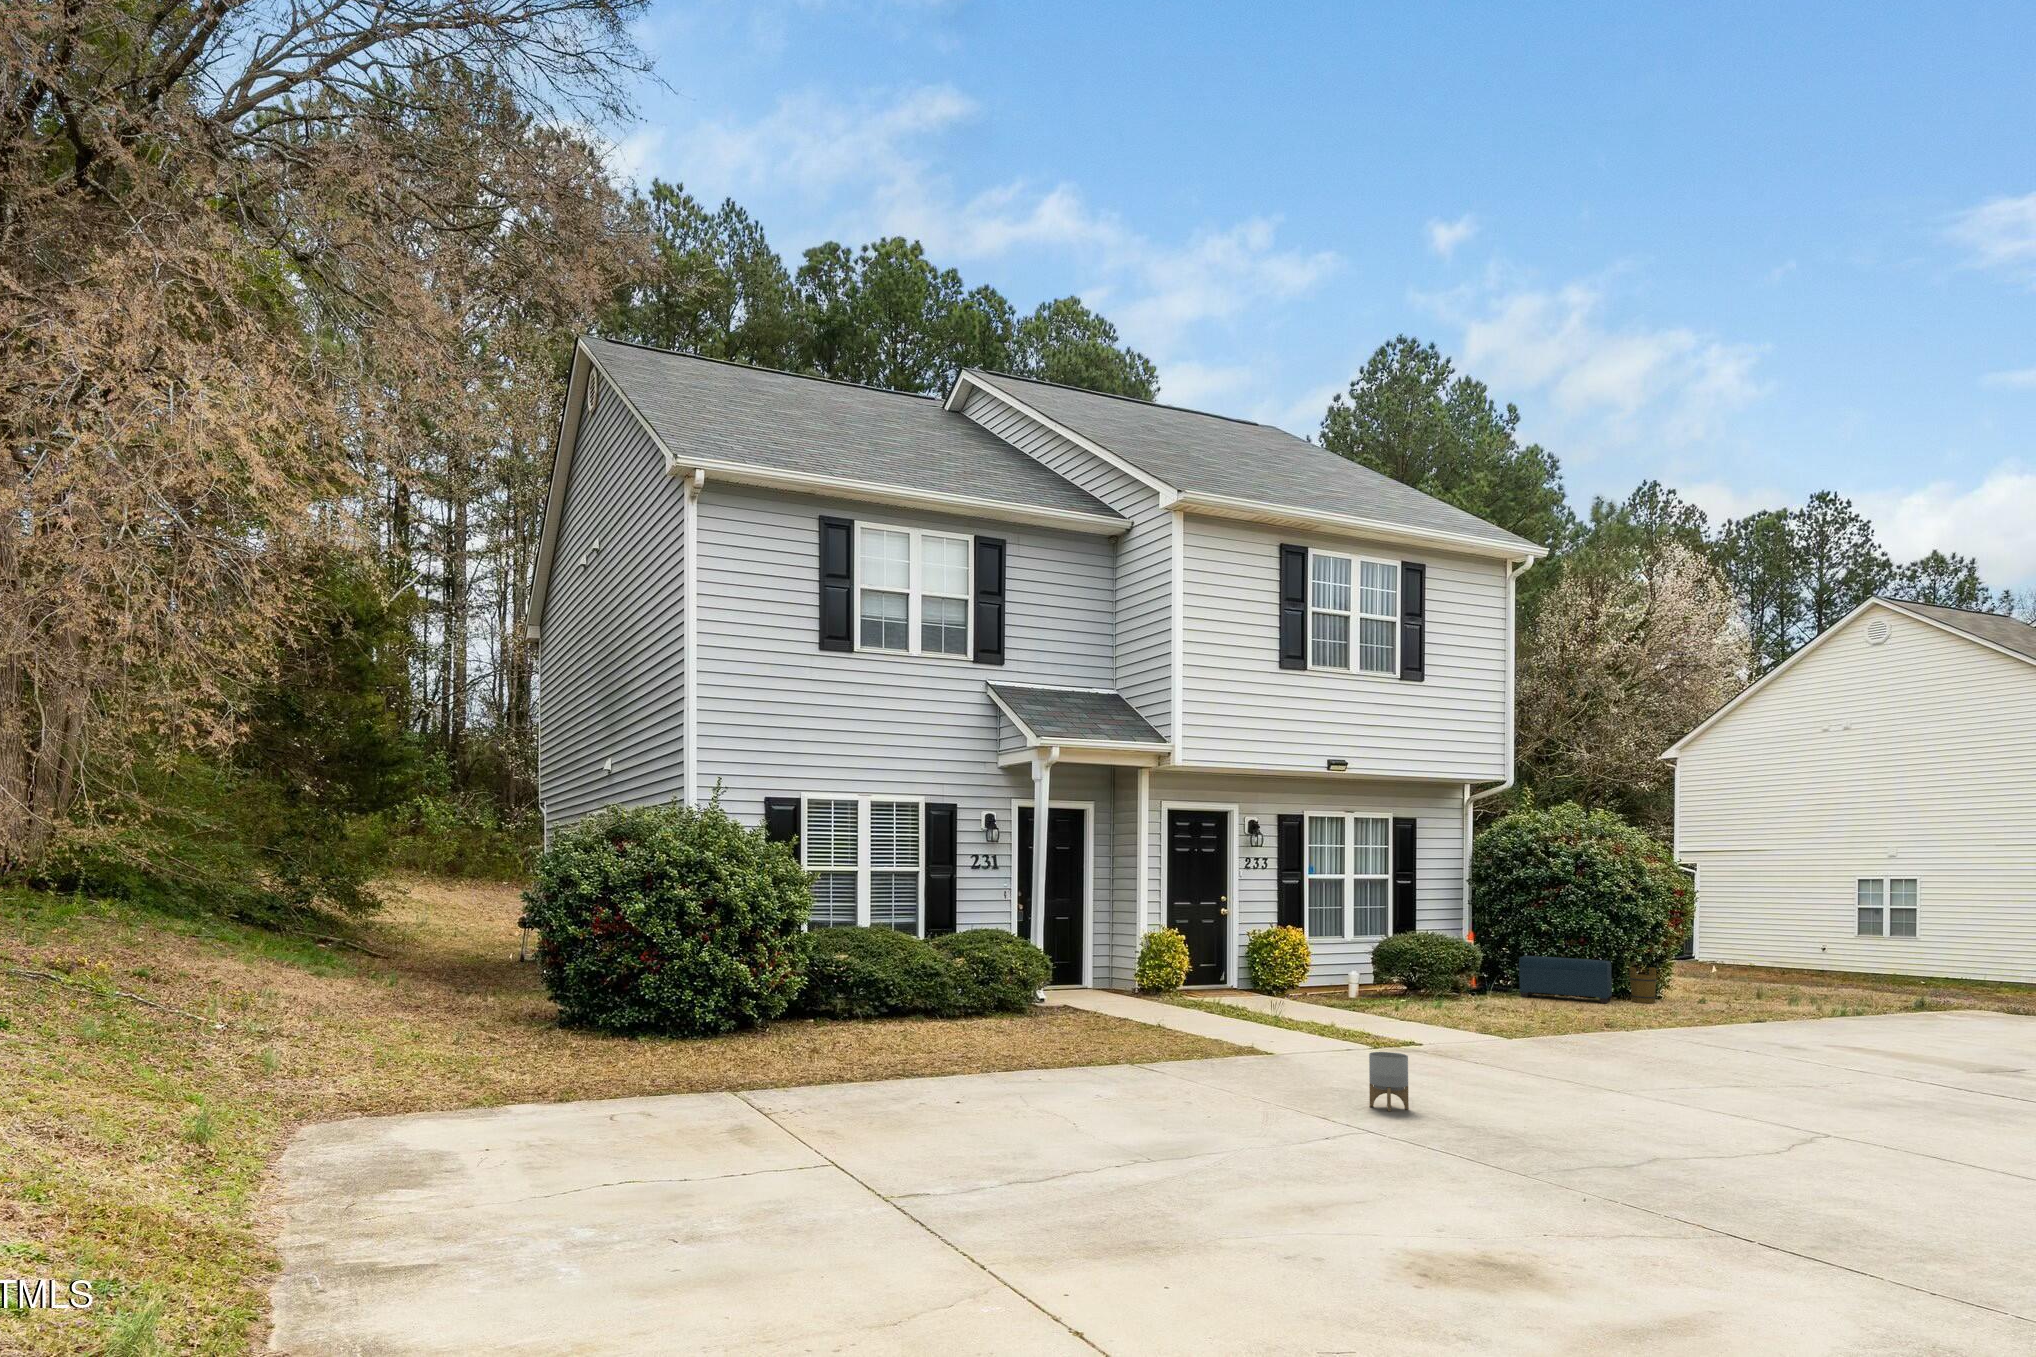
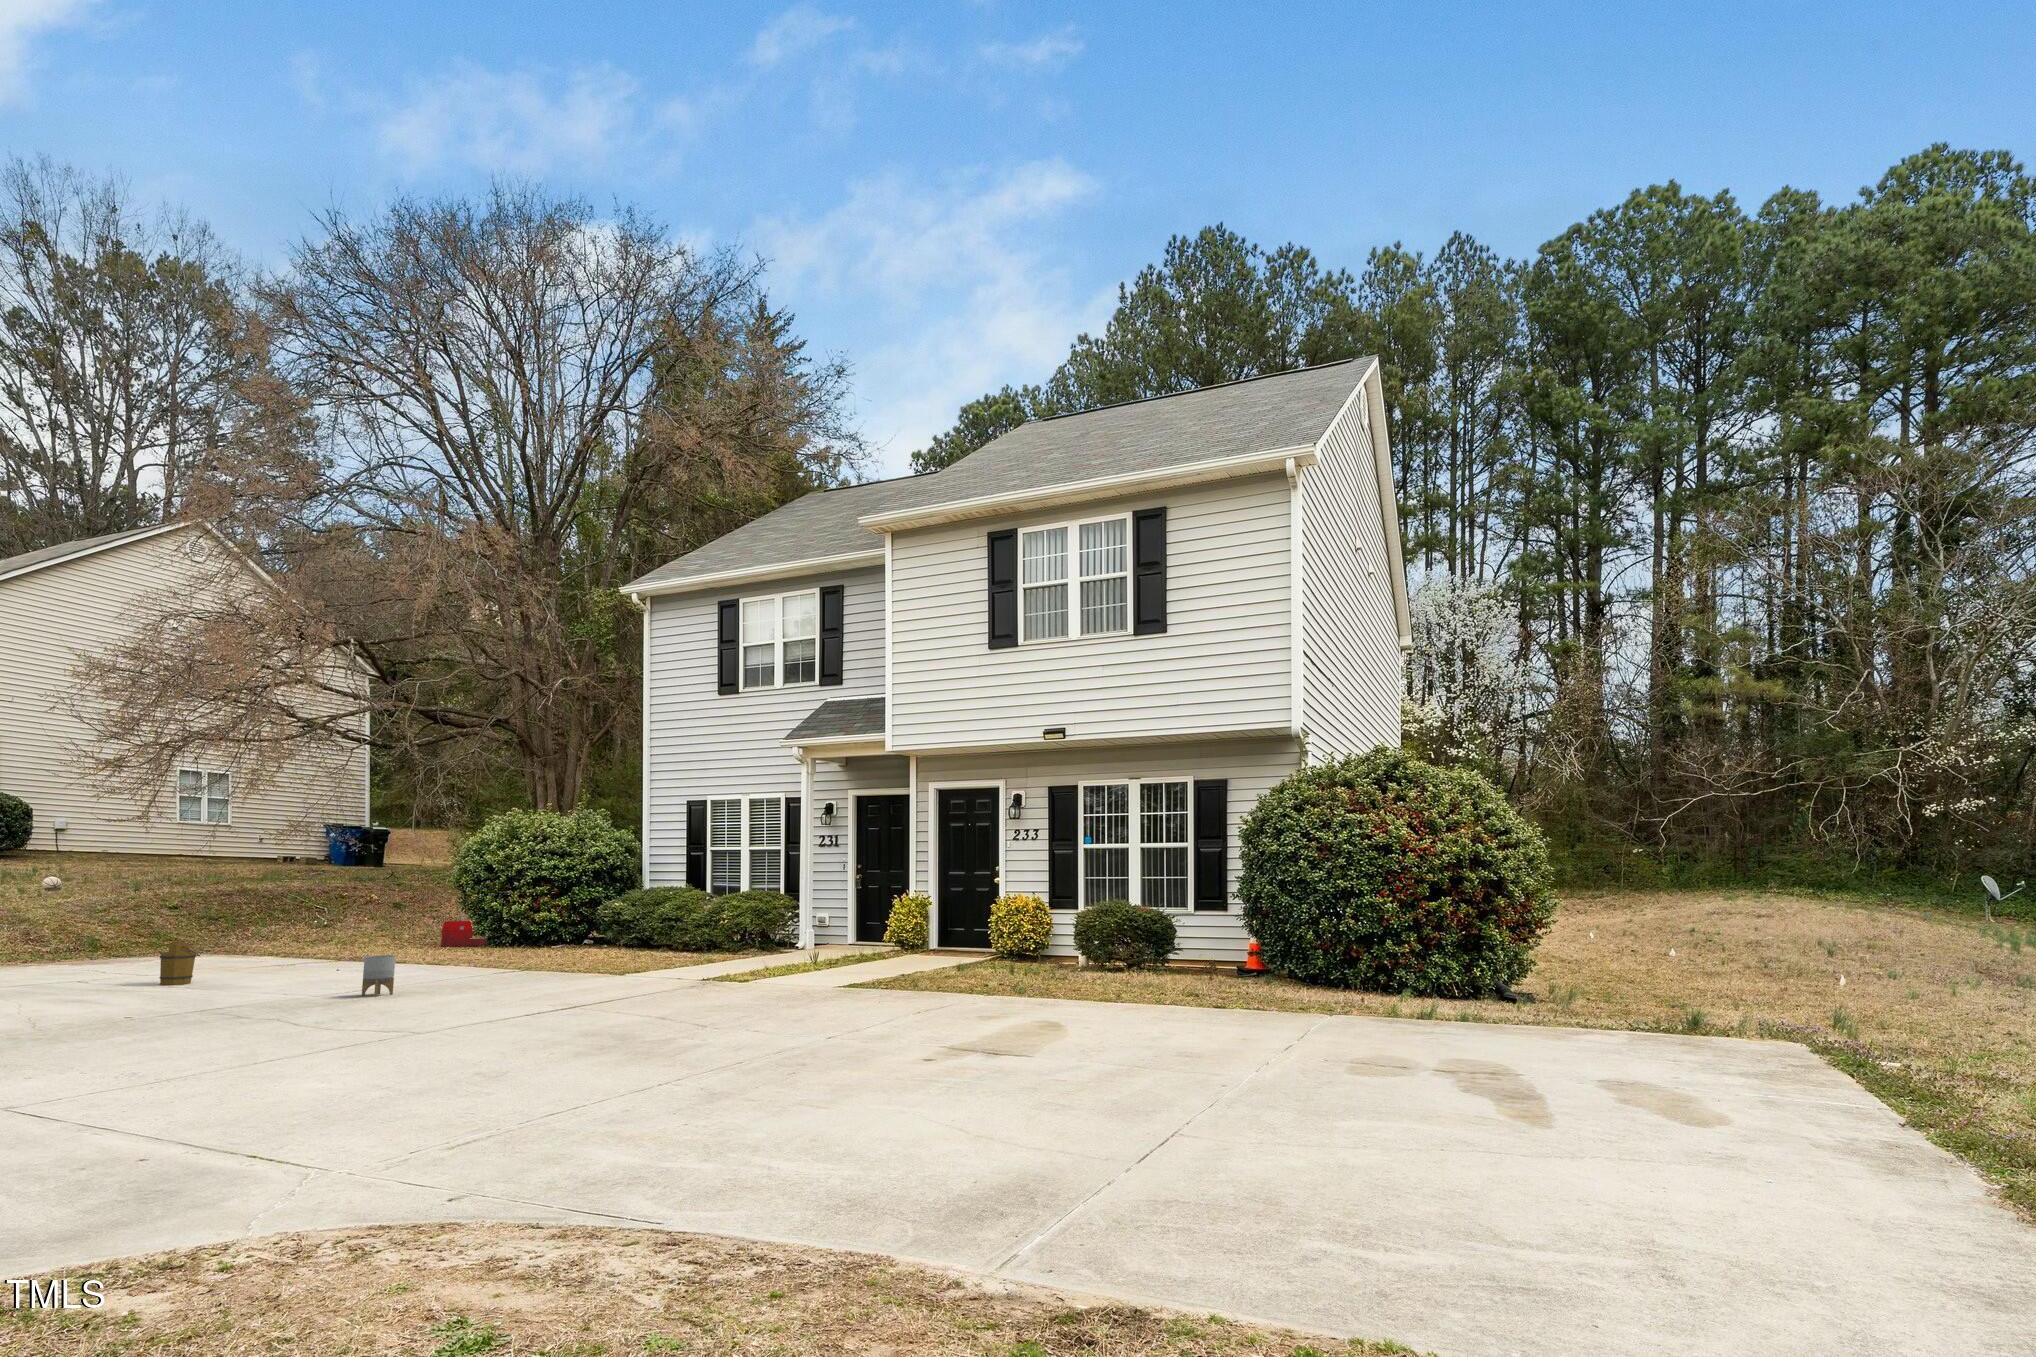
bench: present [1519,956,1612,1004] -> none [1226,930,1301,986]
bucket: present [1628,967,1657,1003] -> present [159,942,200,985]
toolbox: none [562,986,641,1045] -> present [441,915,487,947]

